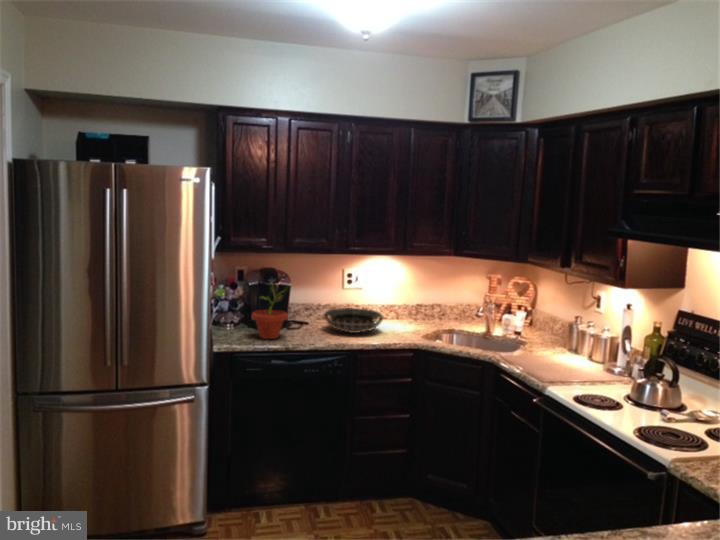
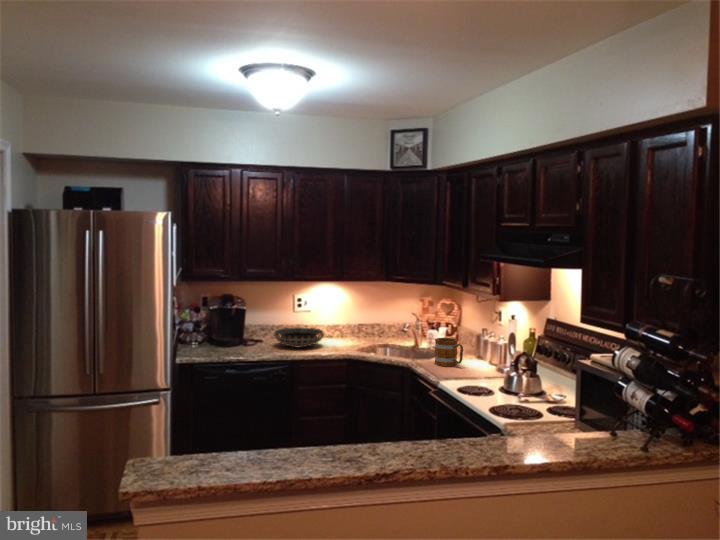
potted plant: present [252,283,288,339] -> none [210,304,244,353]
mug: none [524,328,564,364] -> present [435,338,463,367]

